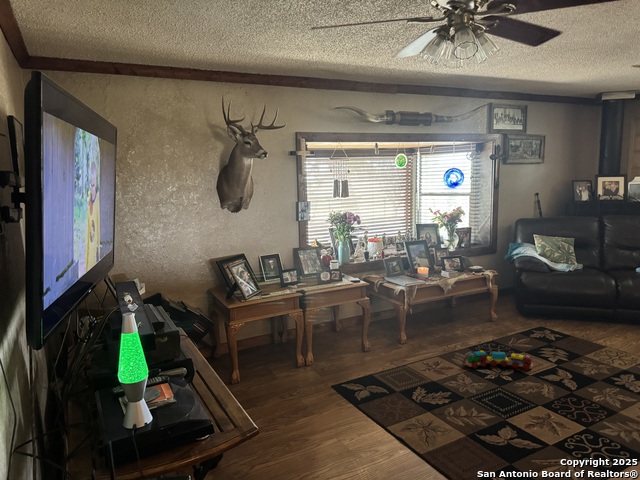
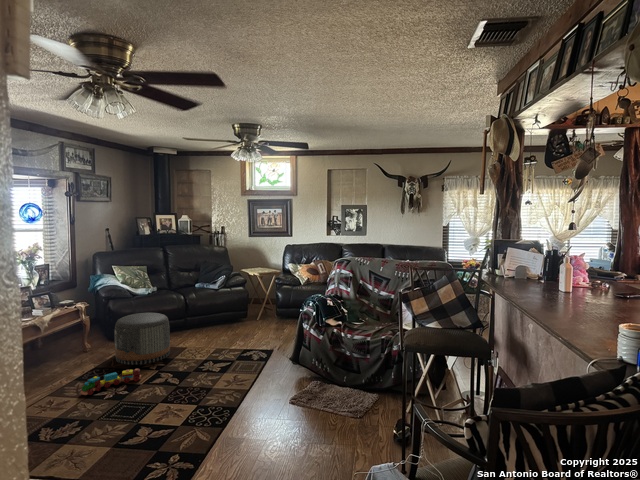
pouf: none [516,293,584,354] -> present [114,313,170,365]

